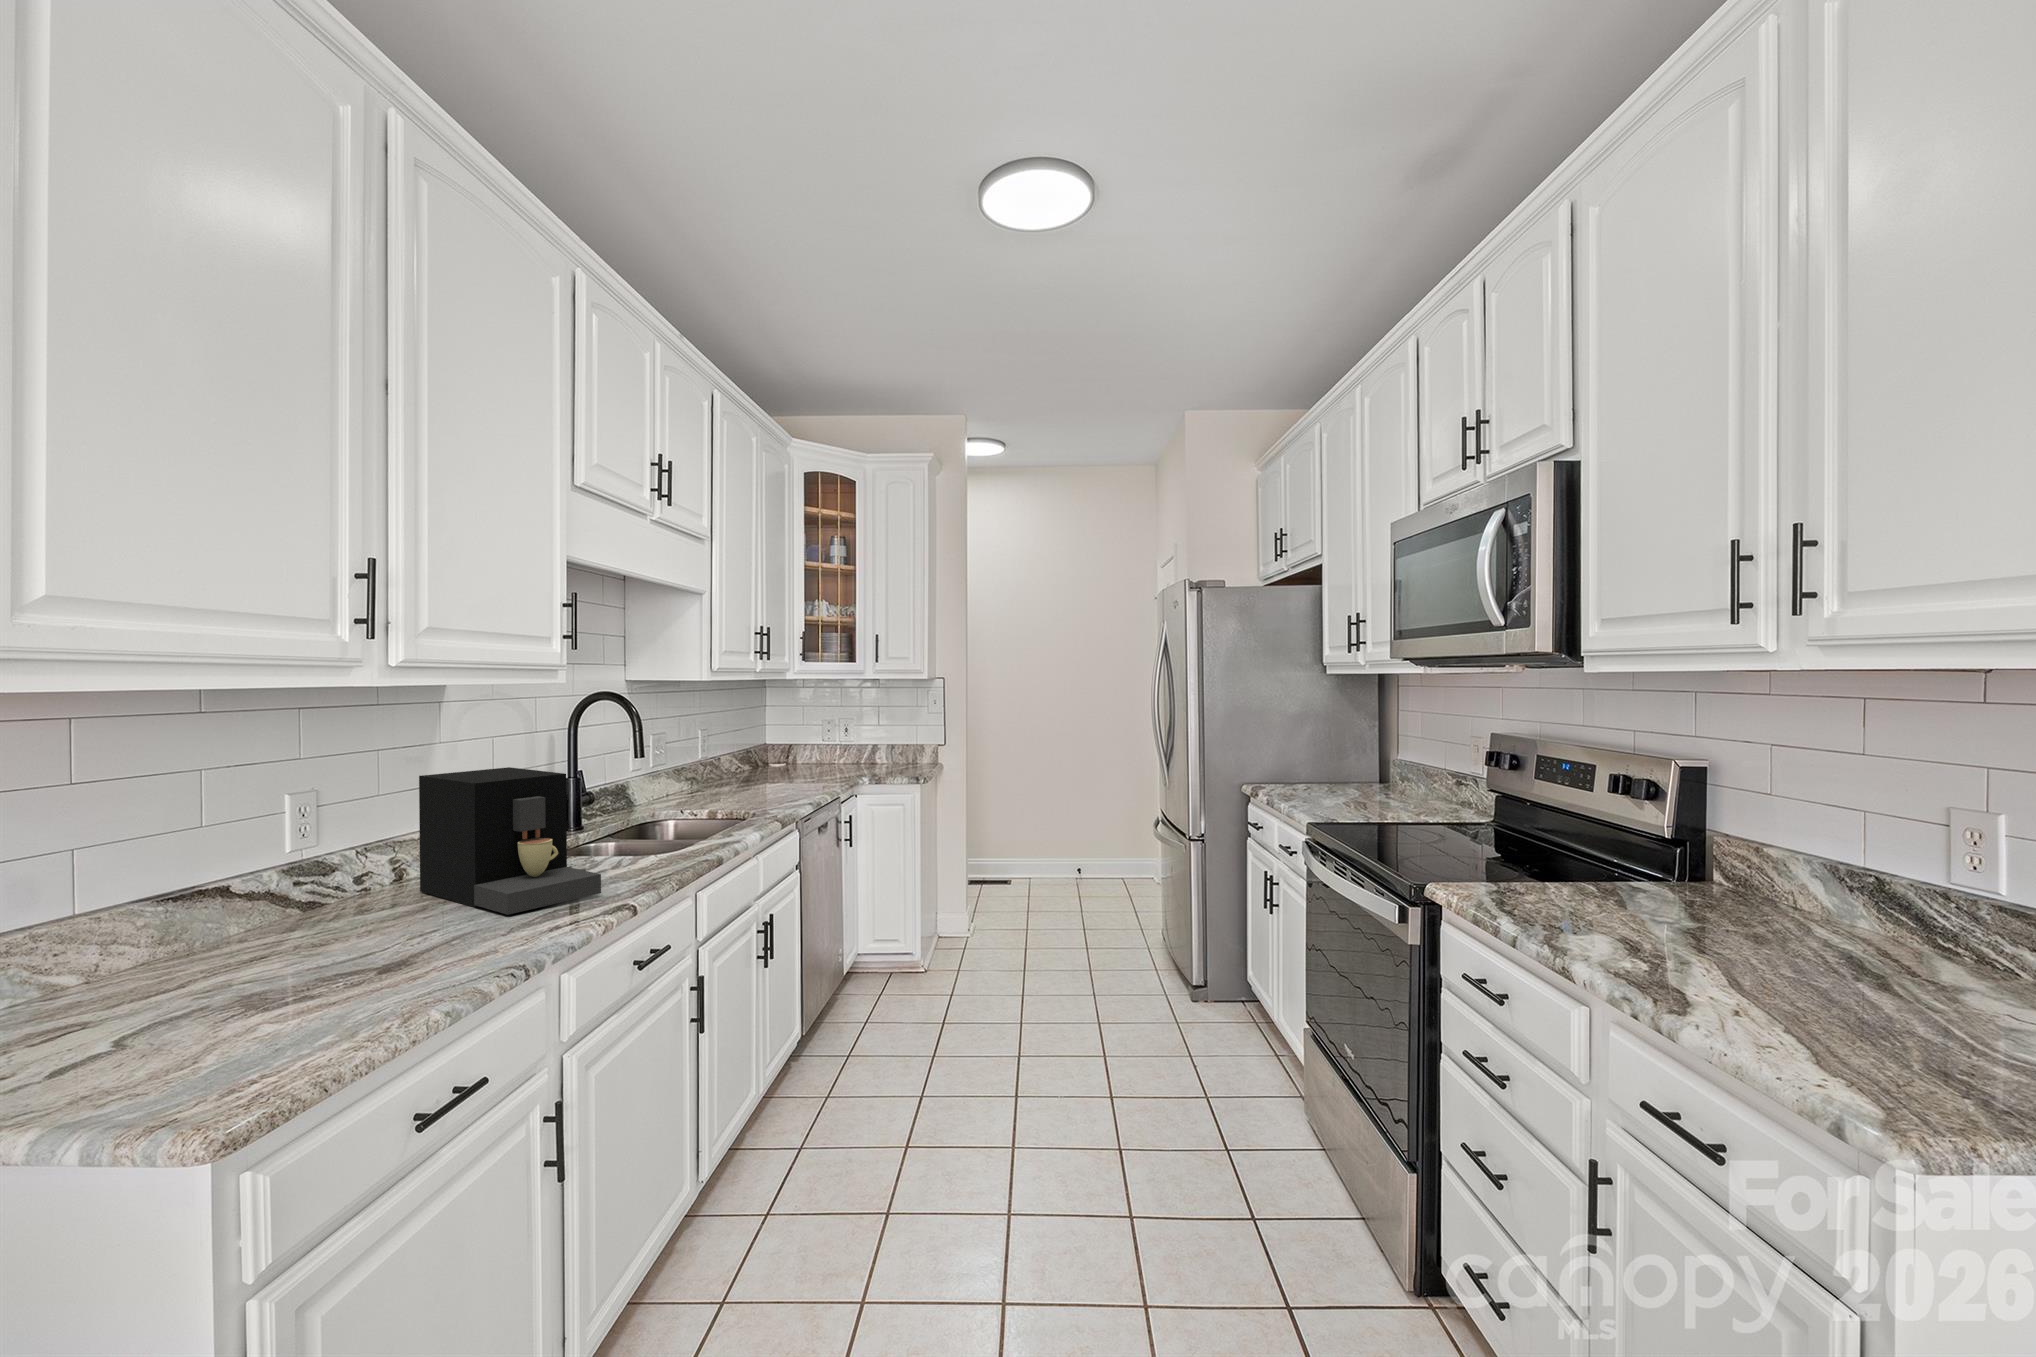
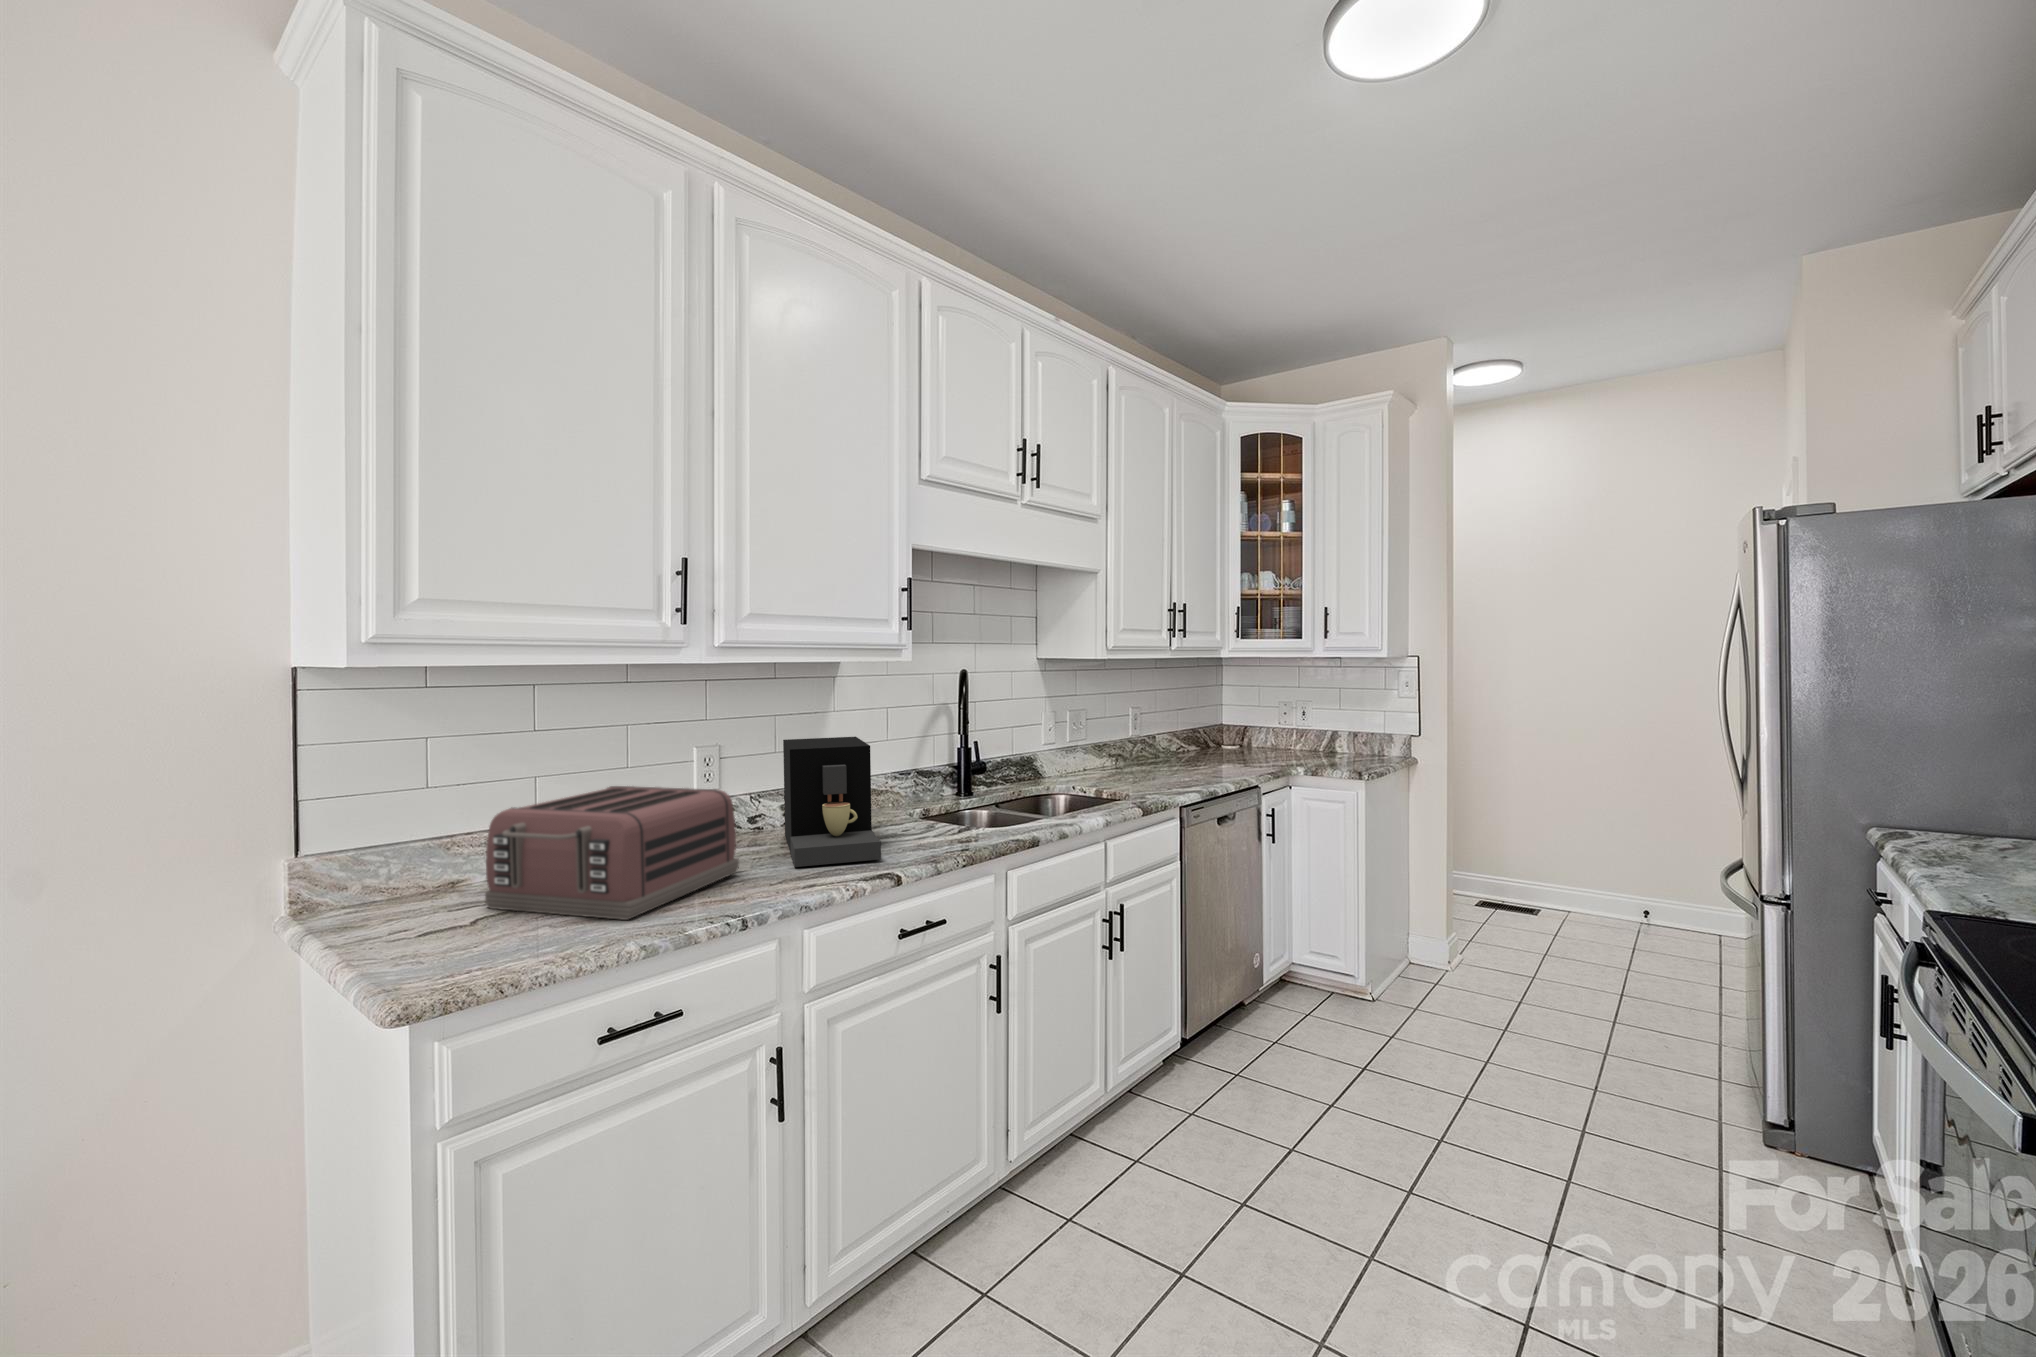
toaster: none [103,834,447,1028] -> present [485,786,739,920]

